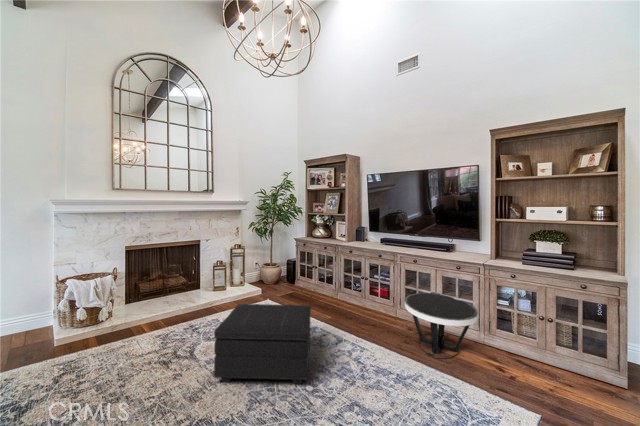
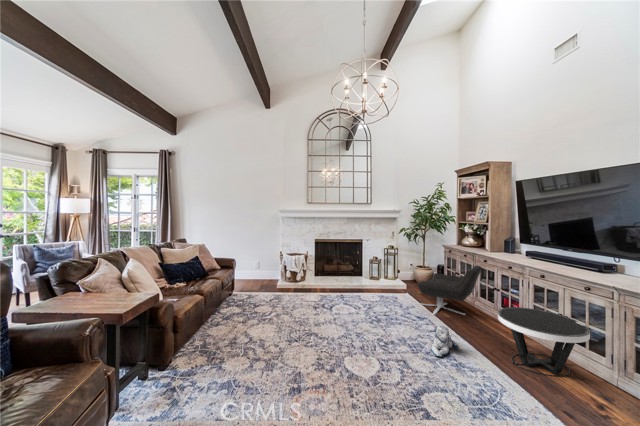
lounge chair: none [291,257,359,323] -> present [418,266,482,315]
footstool: present [214,304,311,384] -> none [341,279,407,332]
plush toy: none [360,344,391,390] -> present [431,326,458,357]

